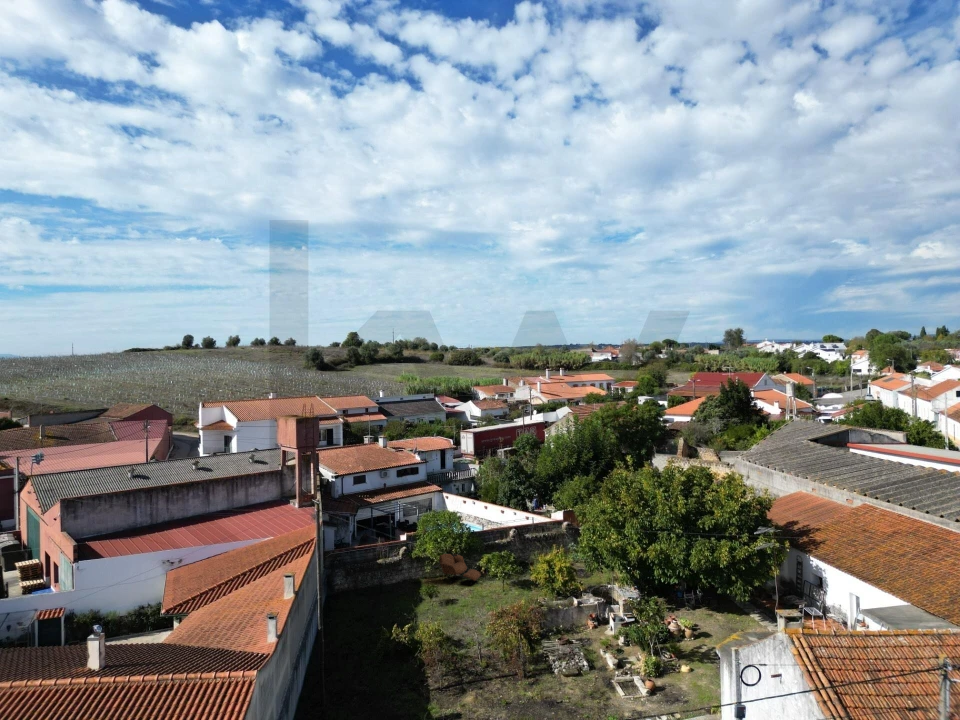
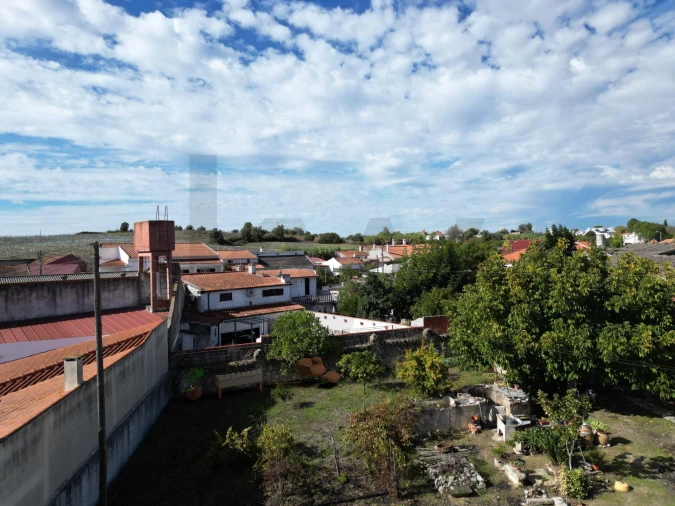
potted tree: none [341,566,359,597] -> present [186,369,202,400]
bench: none [366,566,410,596] -> present [215,369,262,398]

